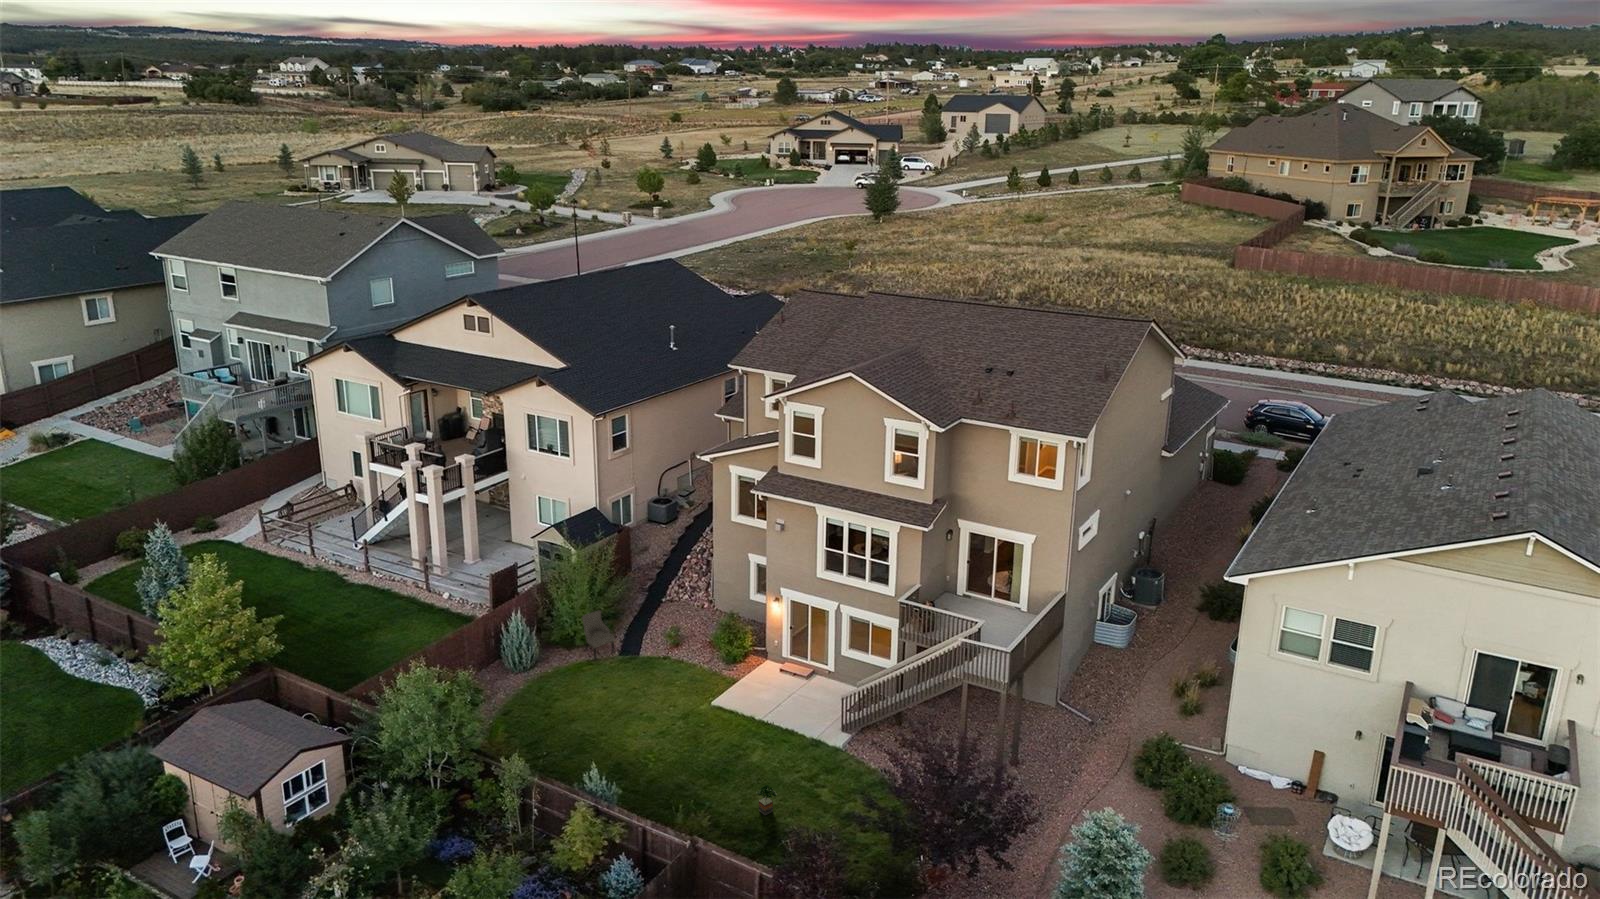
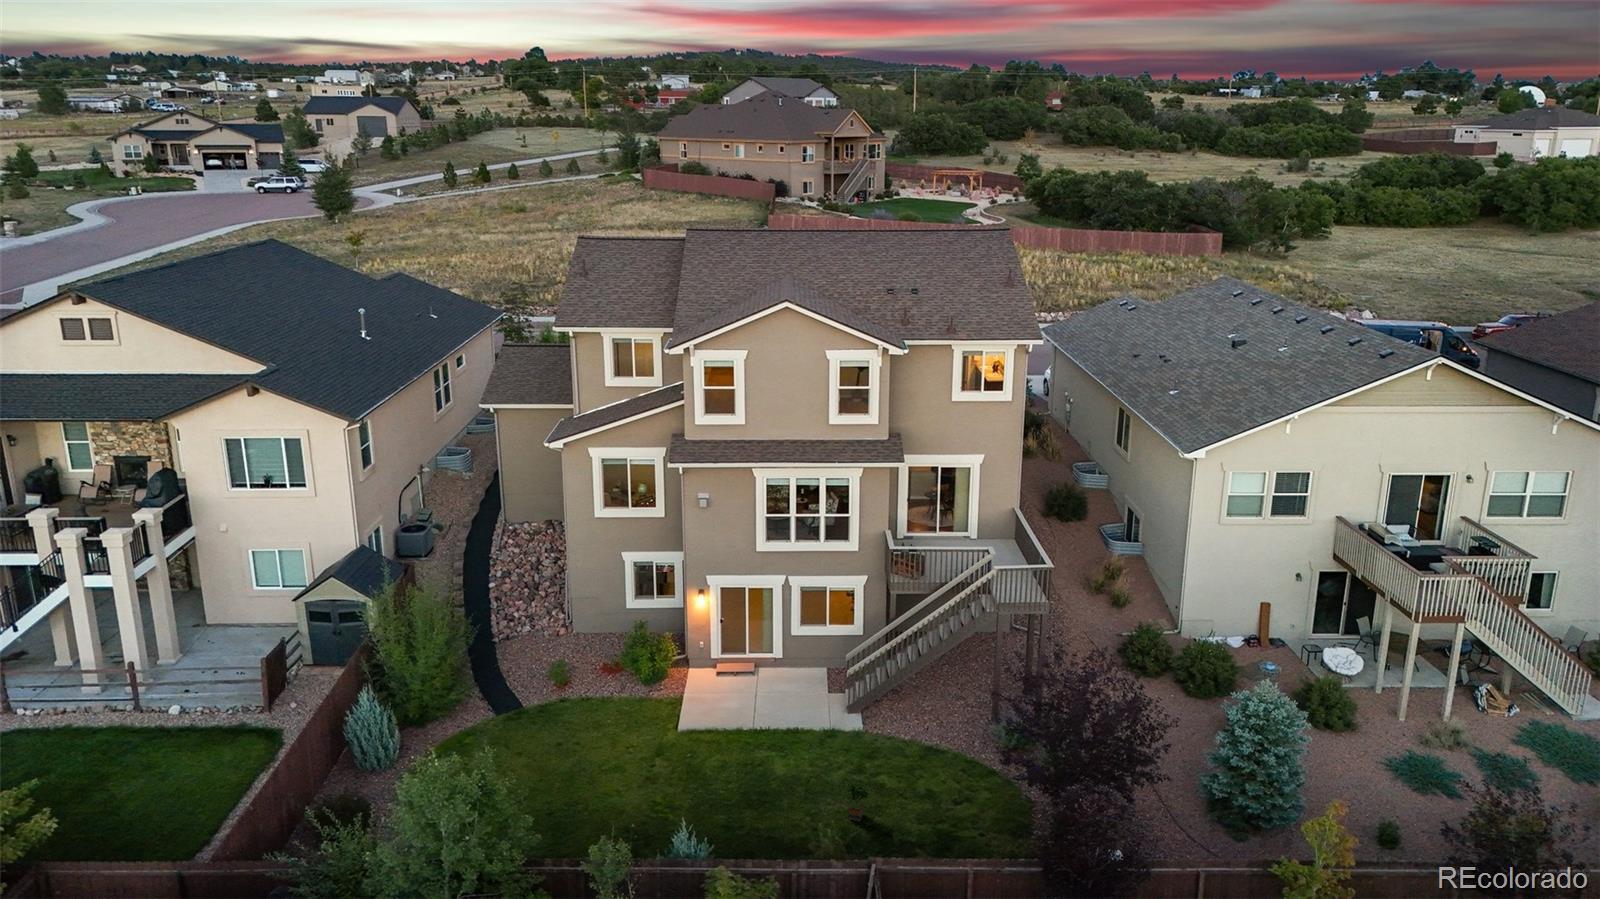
chair: present [582,611,615,659] -> none [453,662,500,726]

